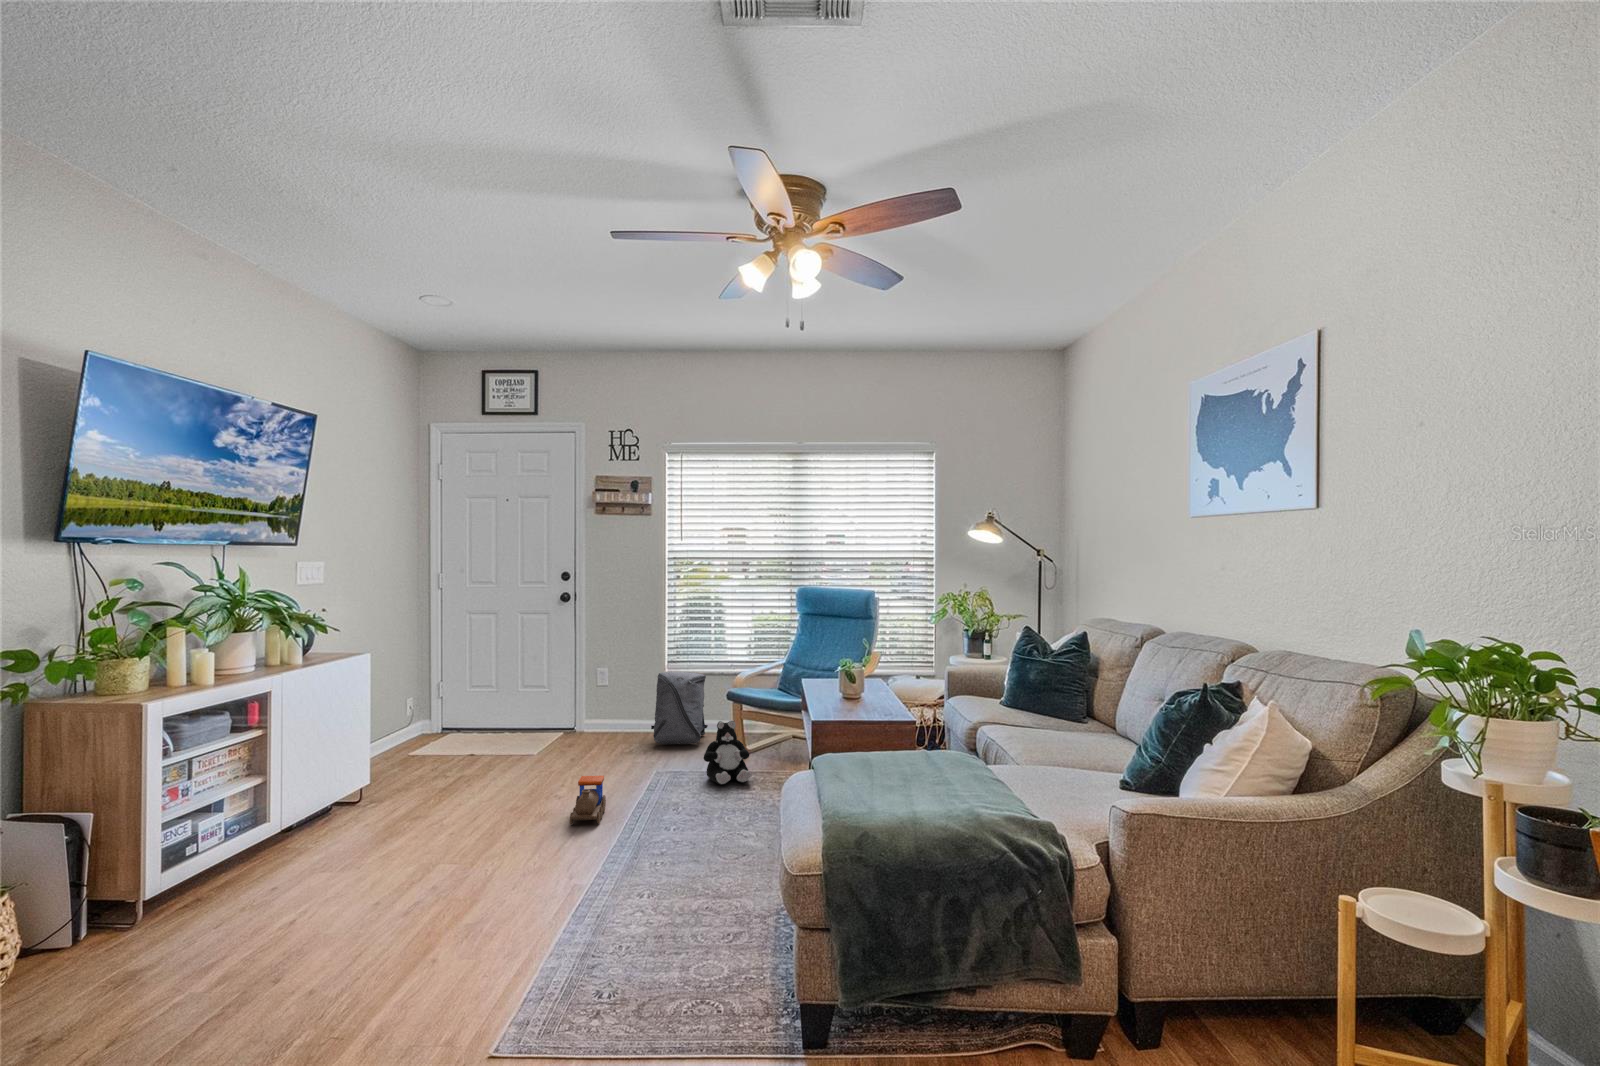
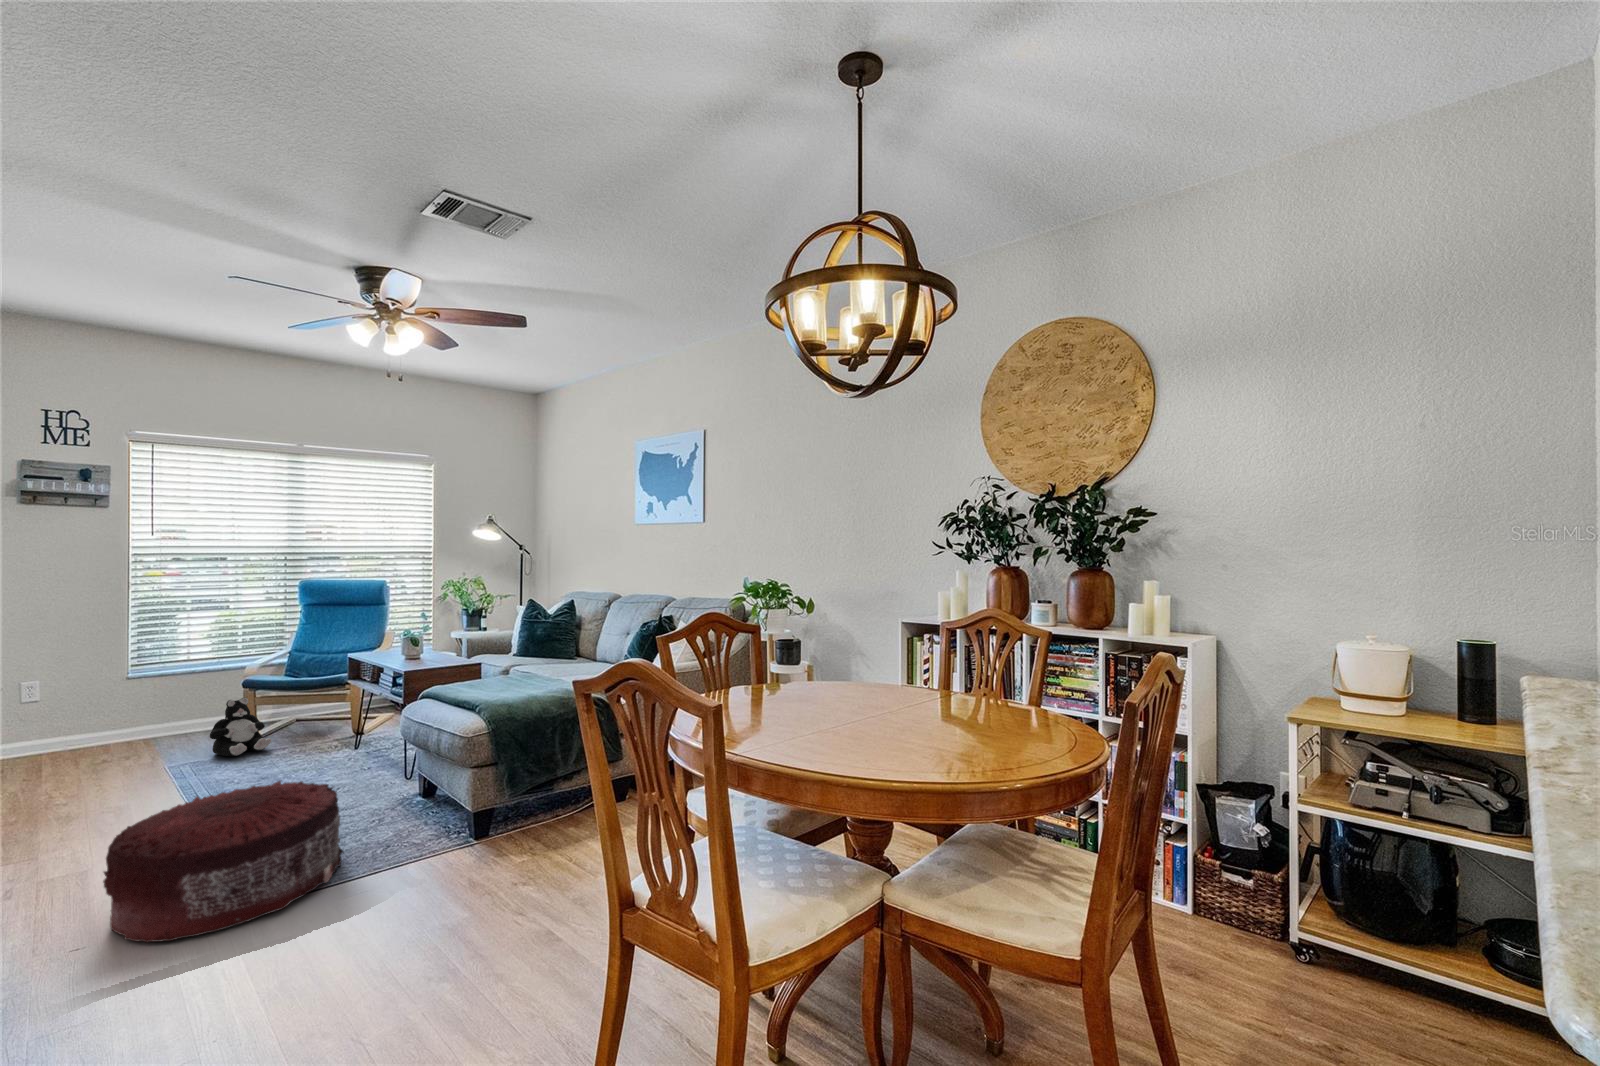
backpack: present [651,672,708,744] -> none [108,665,190,740]
toy train: present [570,776,606,824] -> none [49,768,94,823]
pouf: none [521,845,739,1026] -> present [103,781,343,942]

